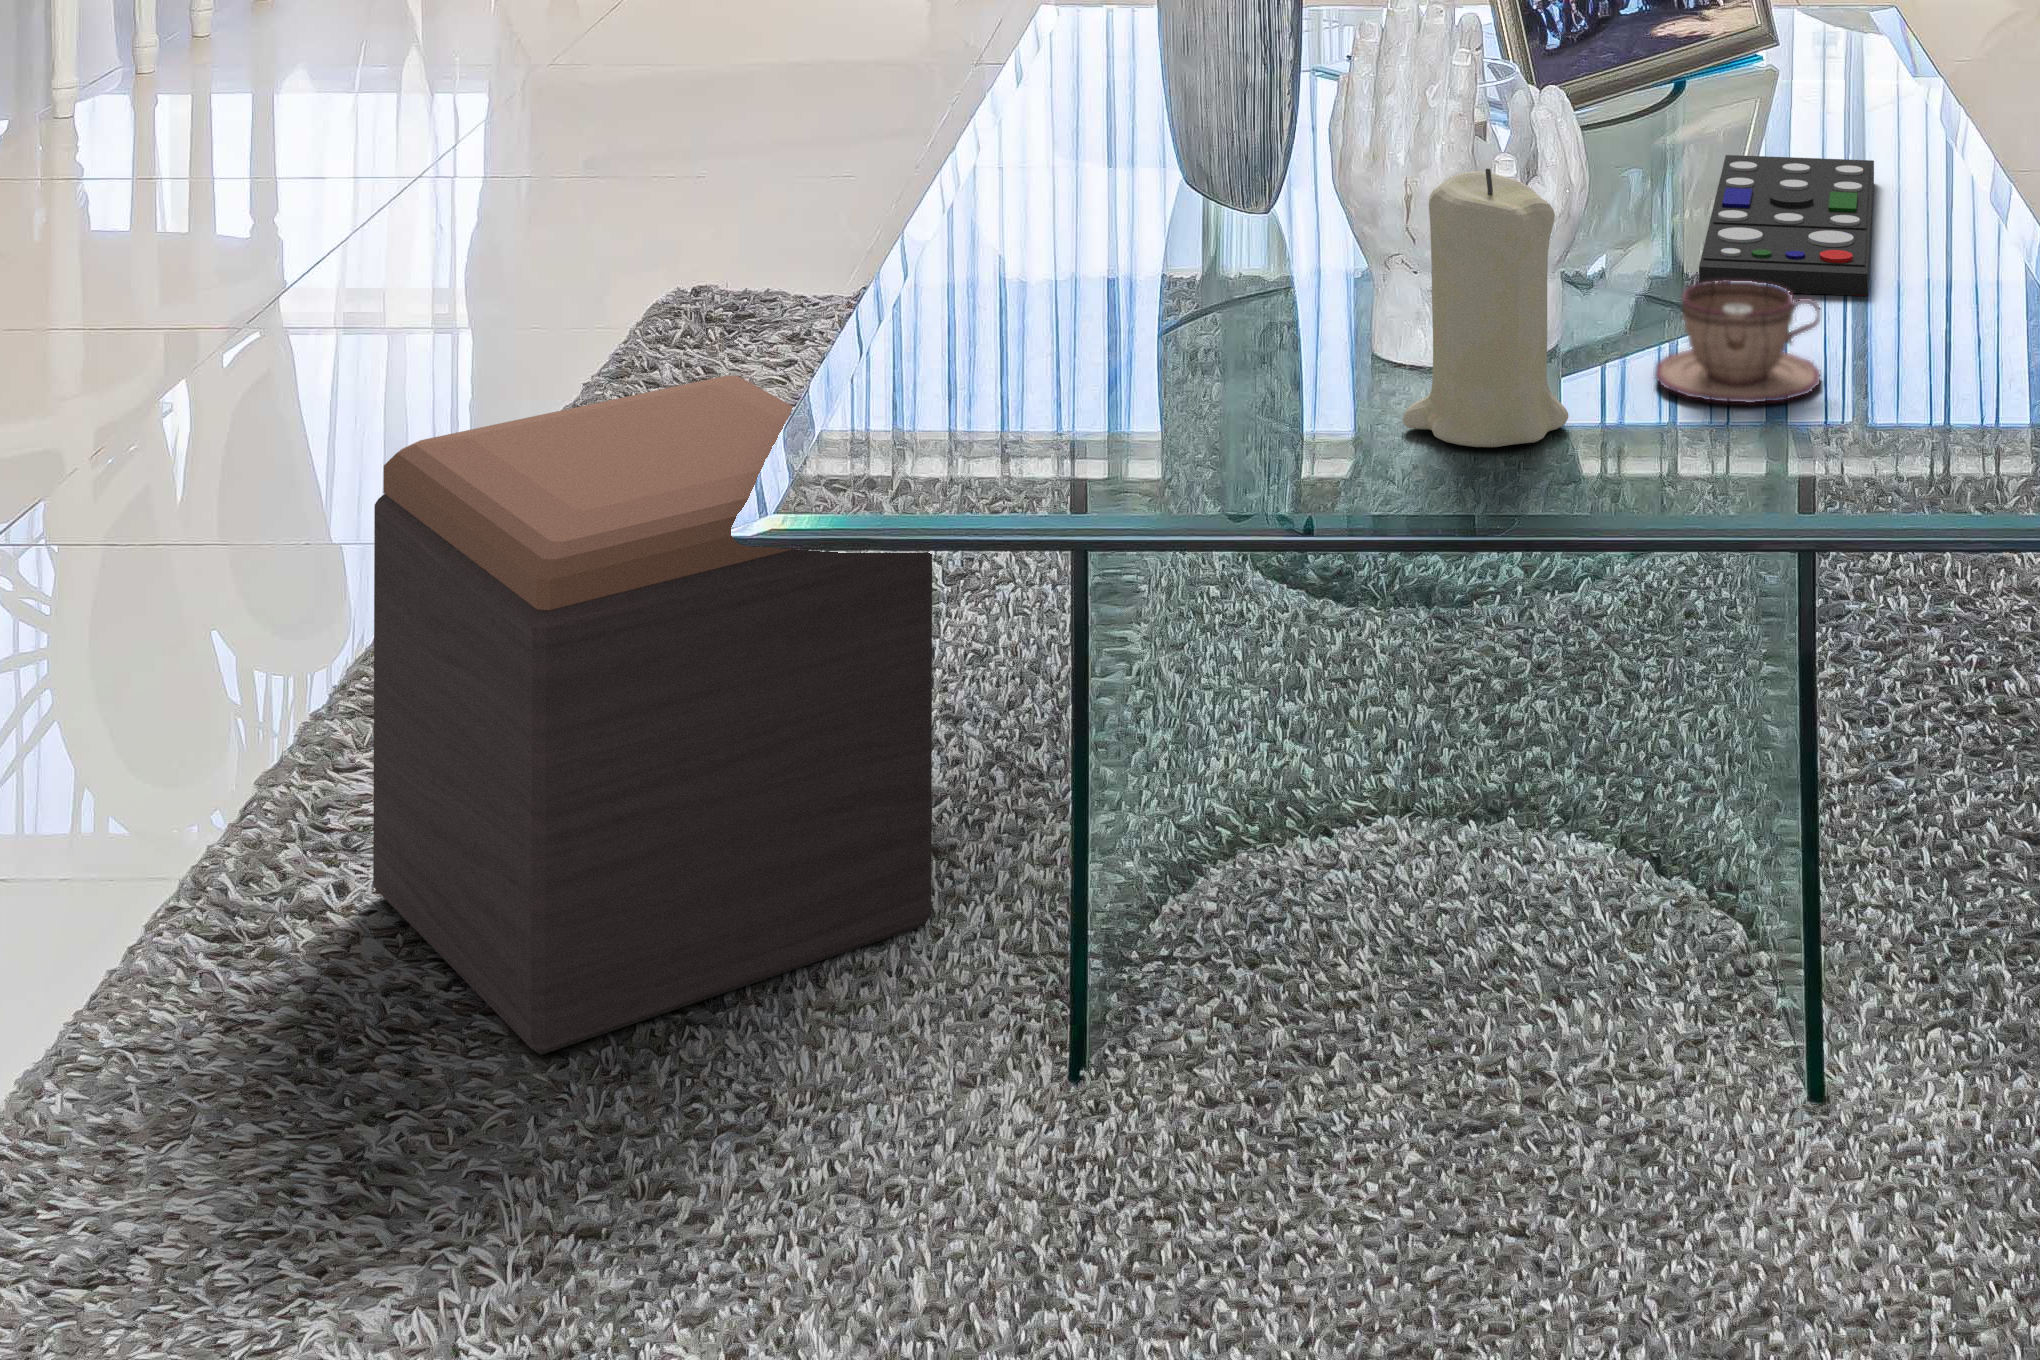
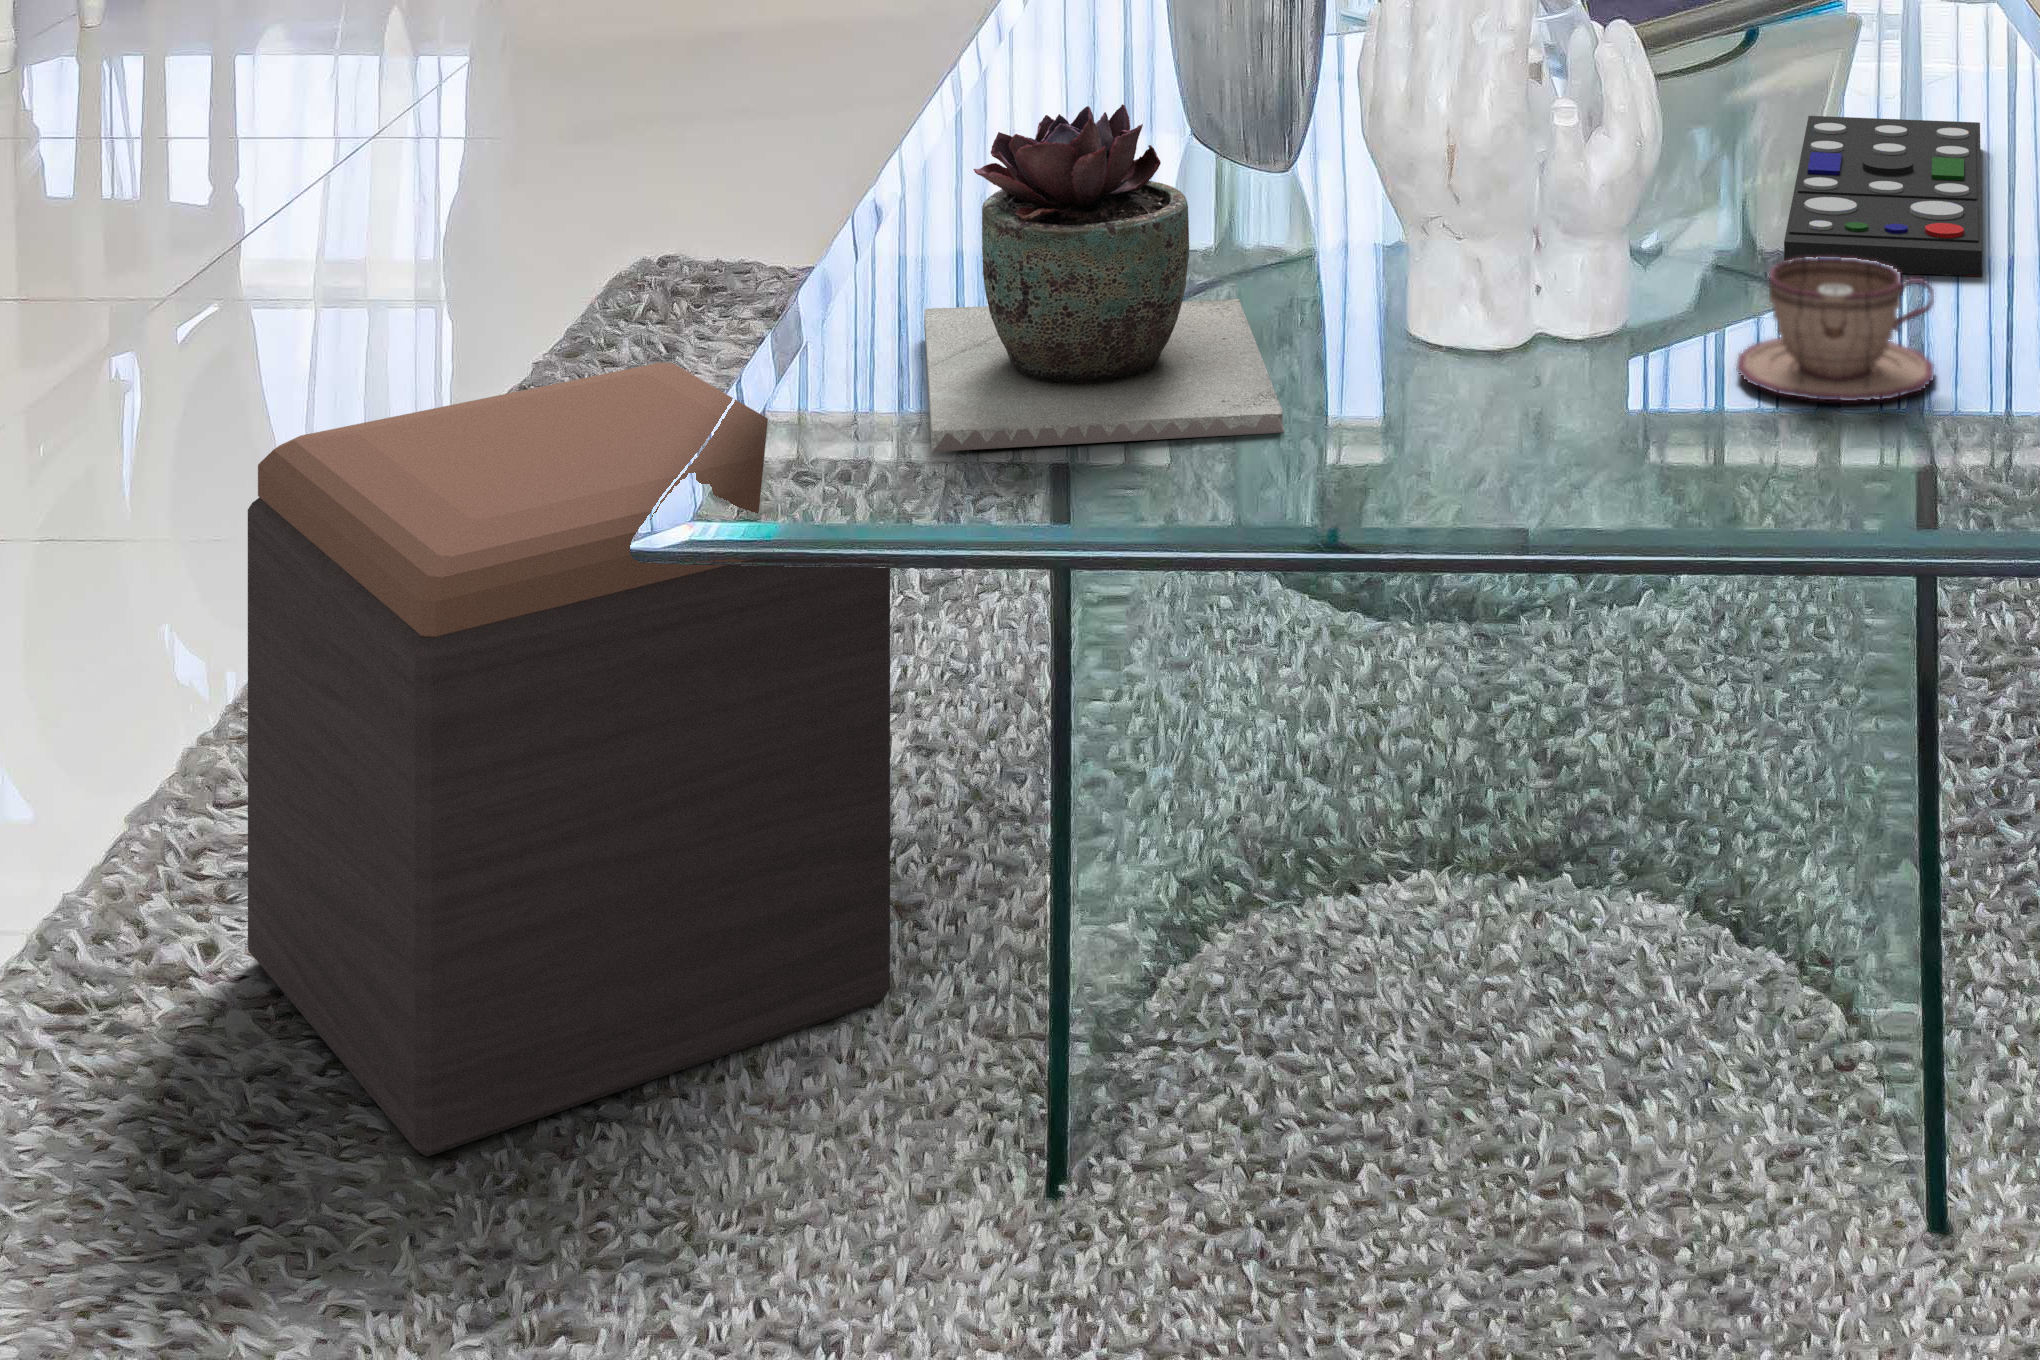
succulent plant: none [964,154,1273,449] -> present [924,104,1284,452]
candle: present [1403,168,1568,447] -> none [1438,121,1636,453]

